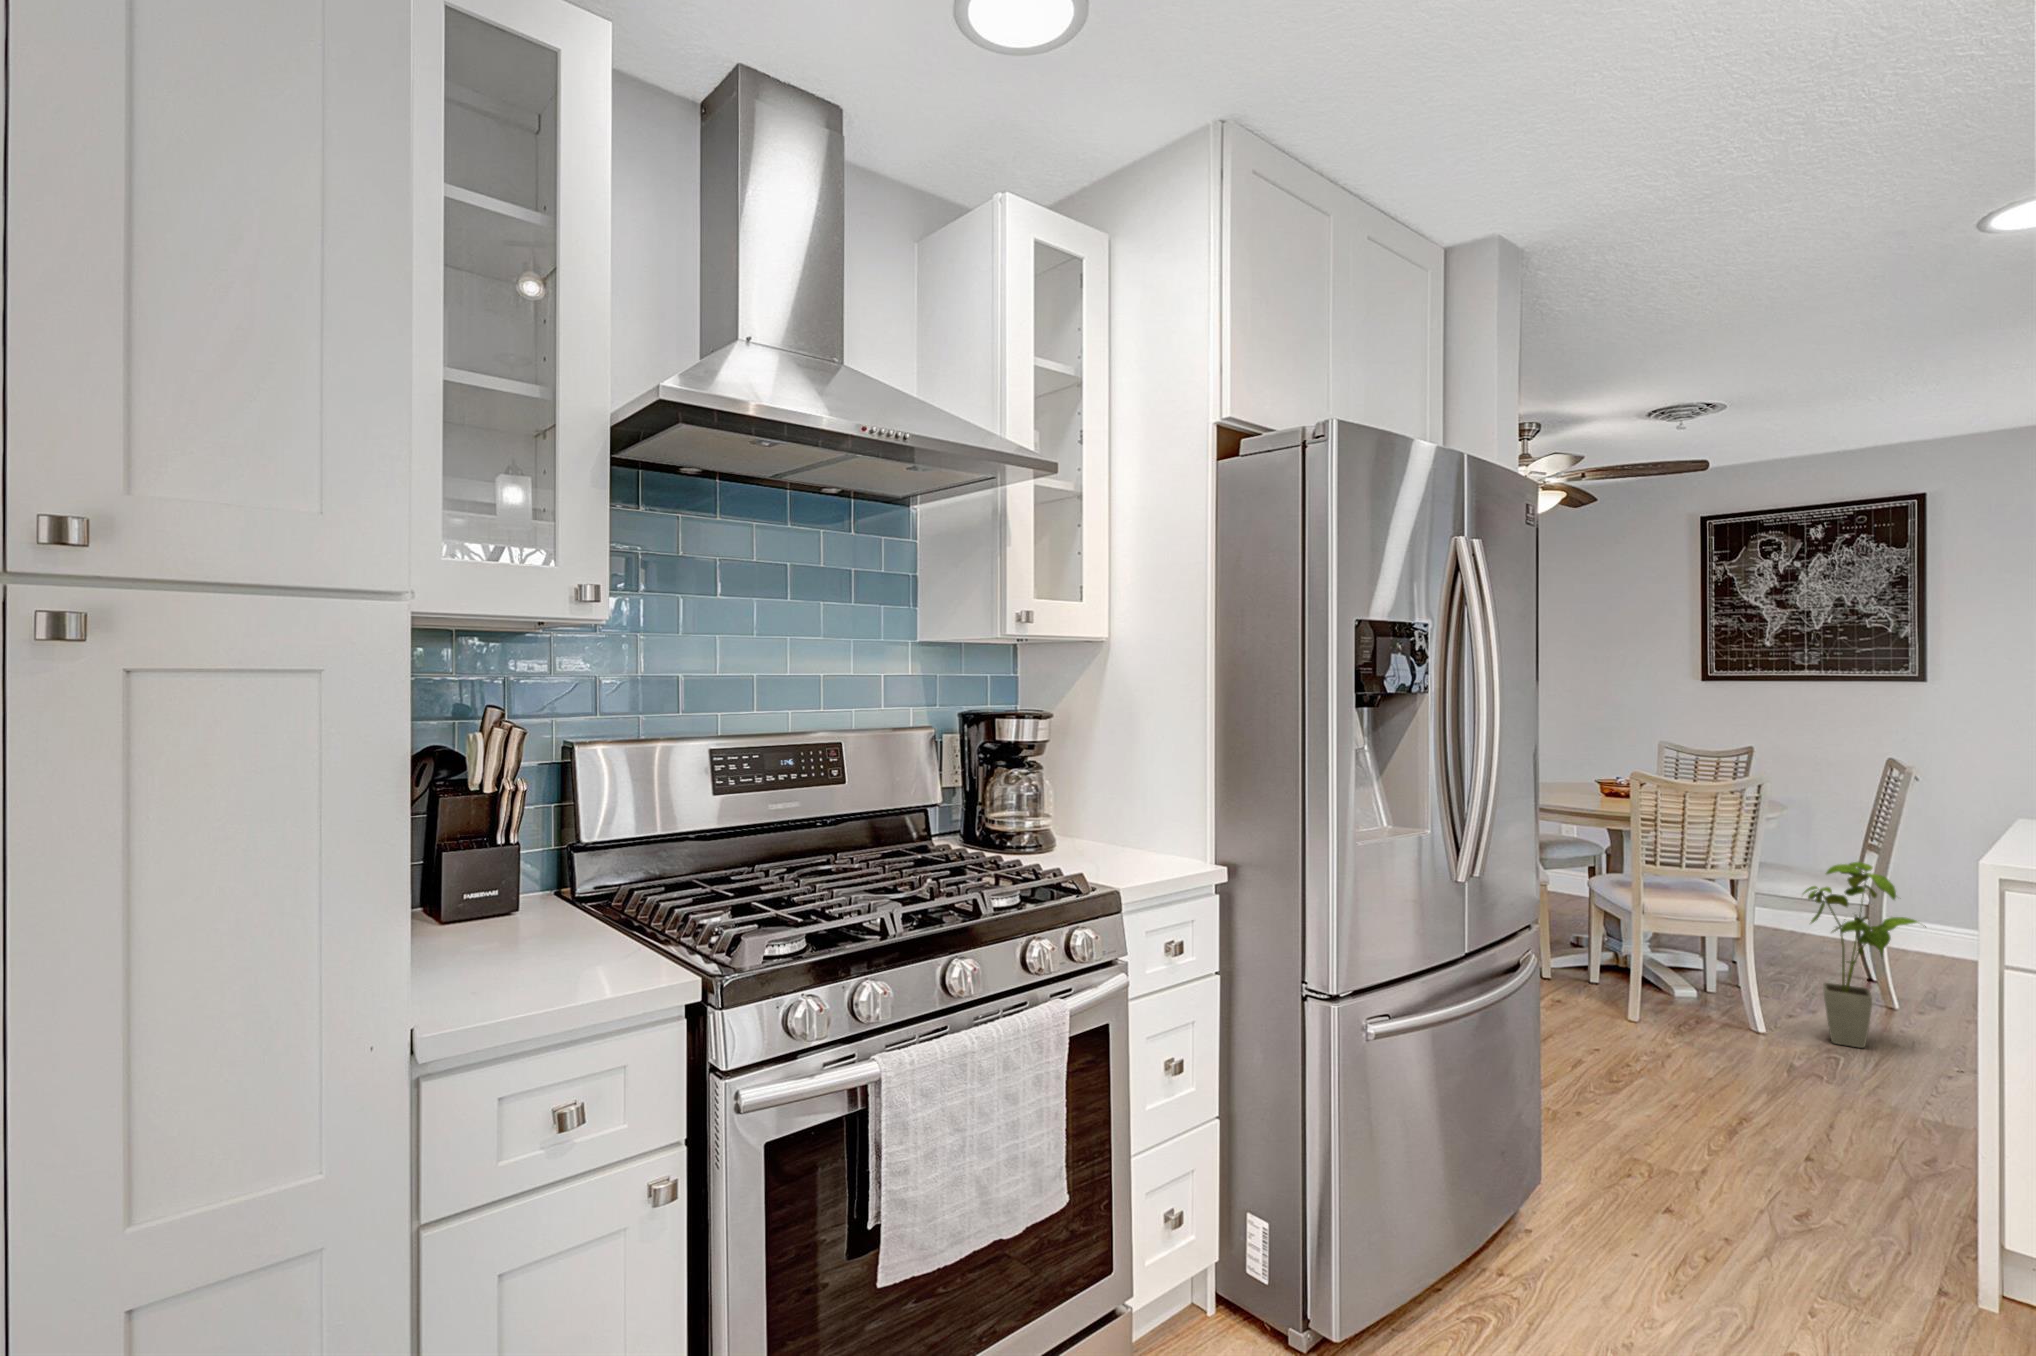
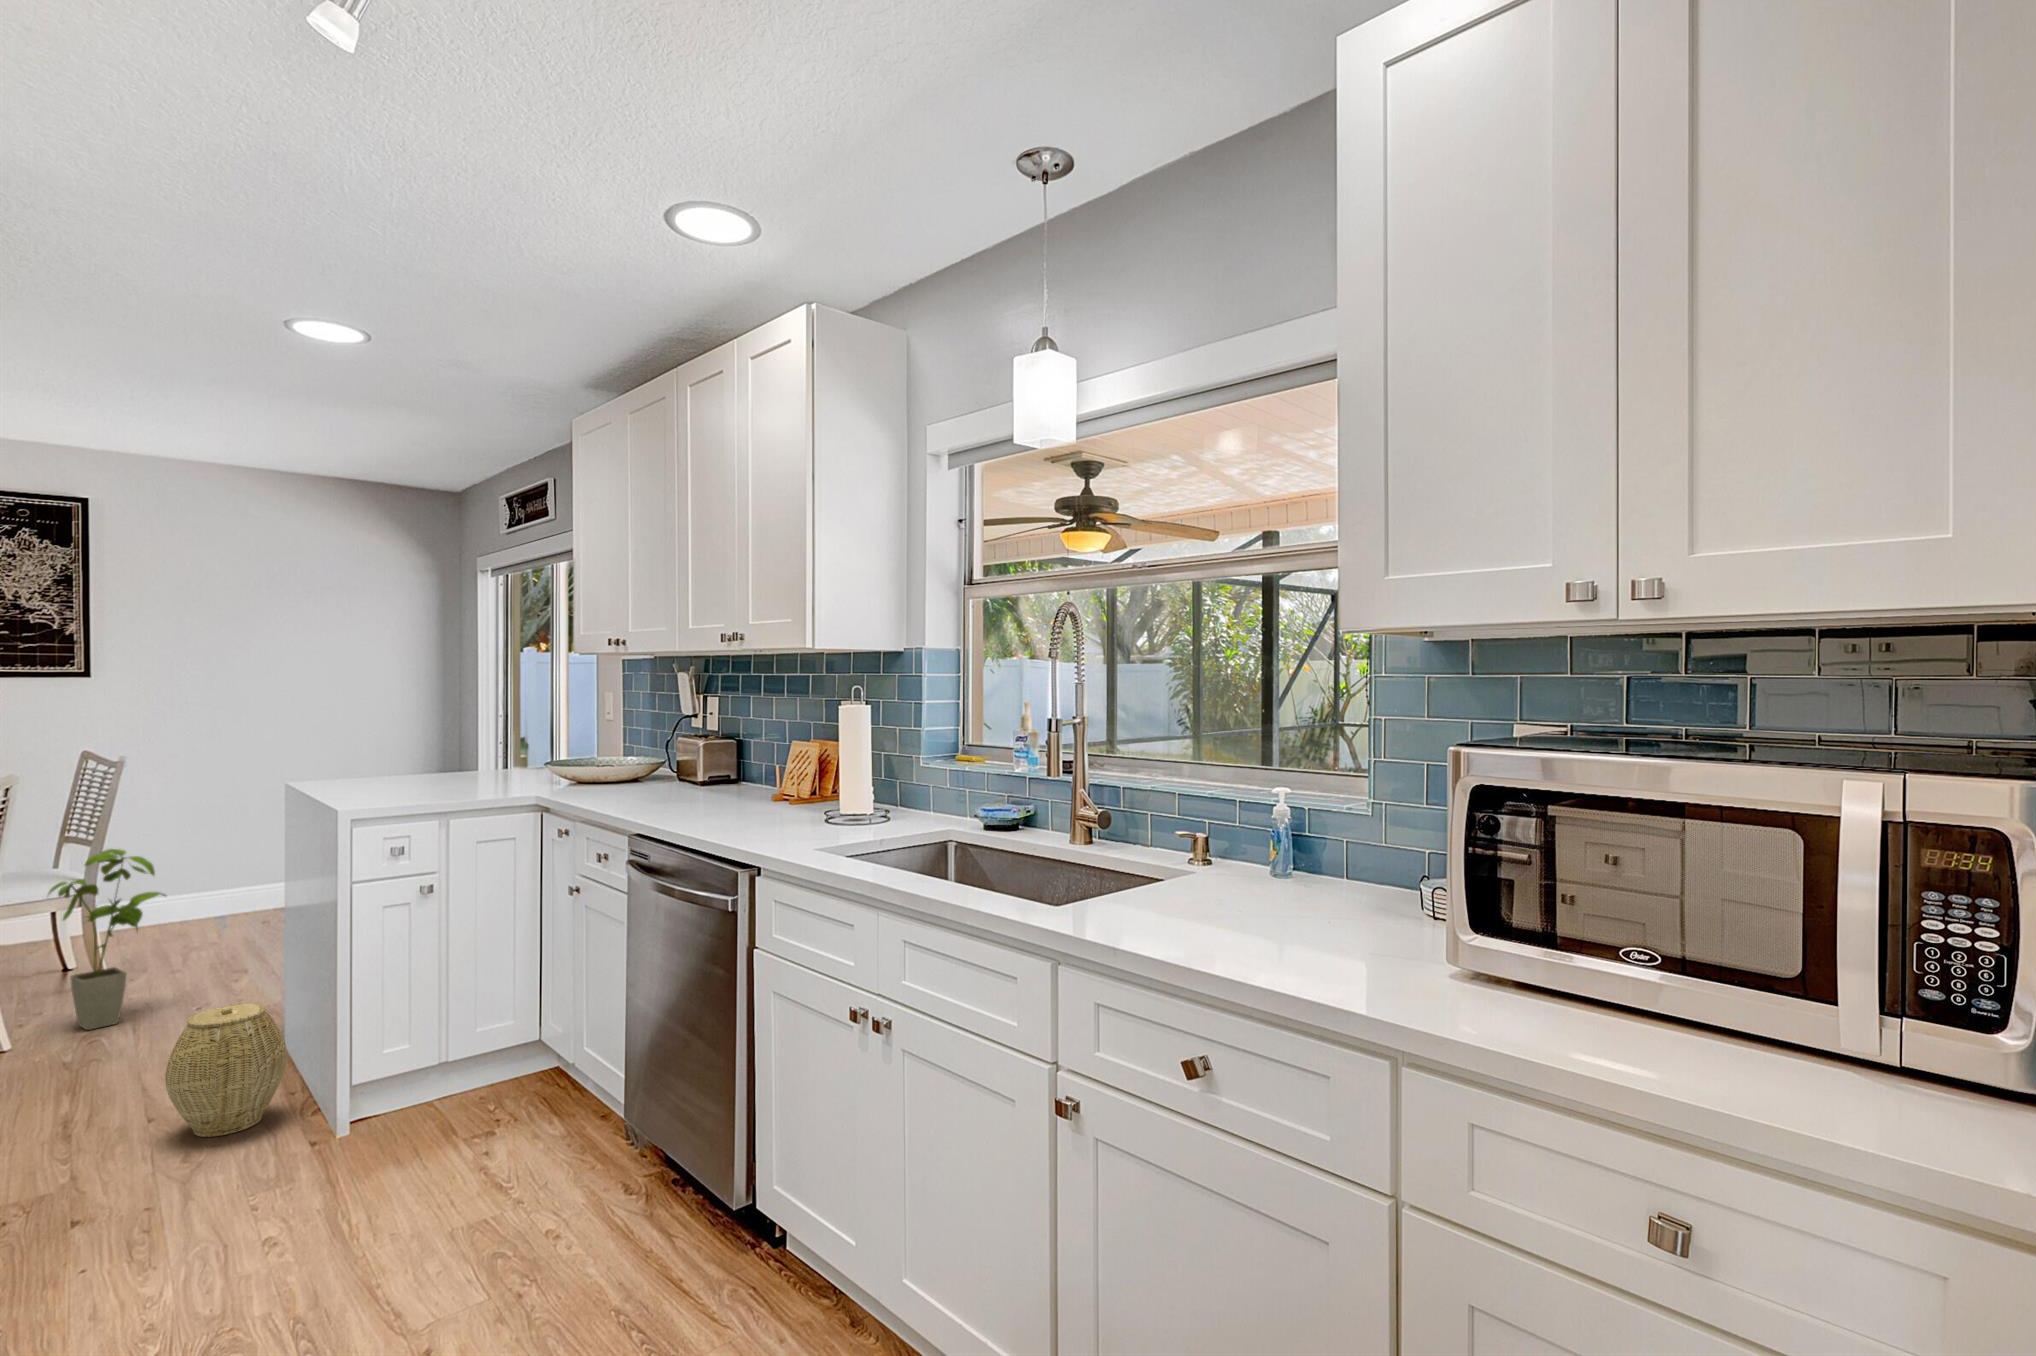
woven basket: none [1792,1057,1935,1214] -> present [165,1004,287,1137]

